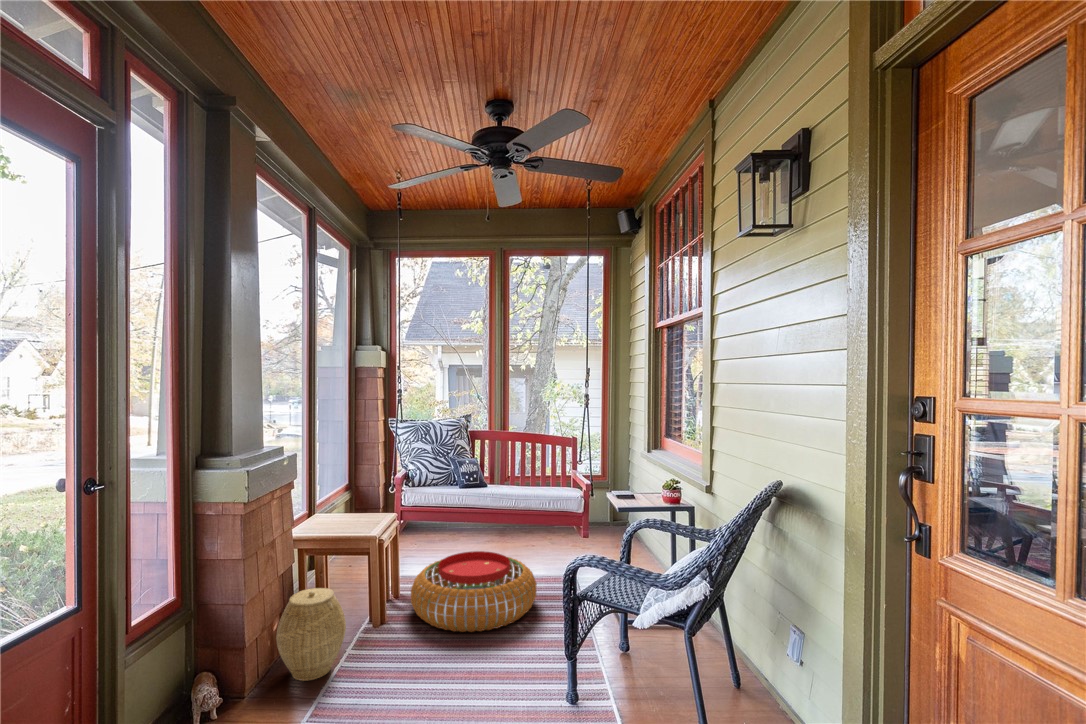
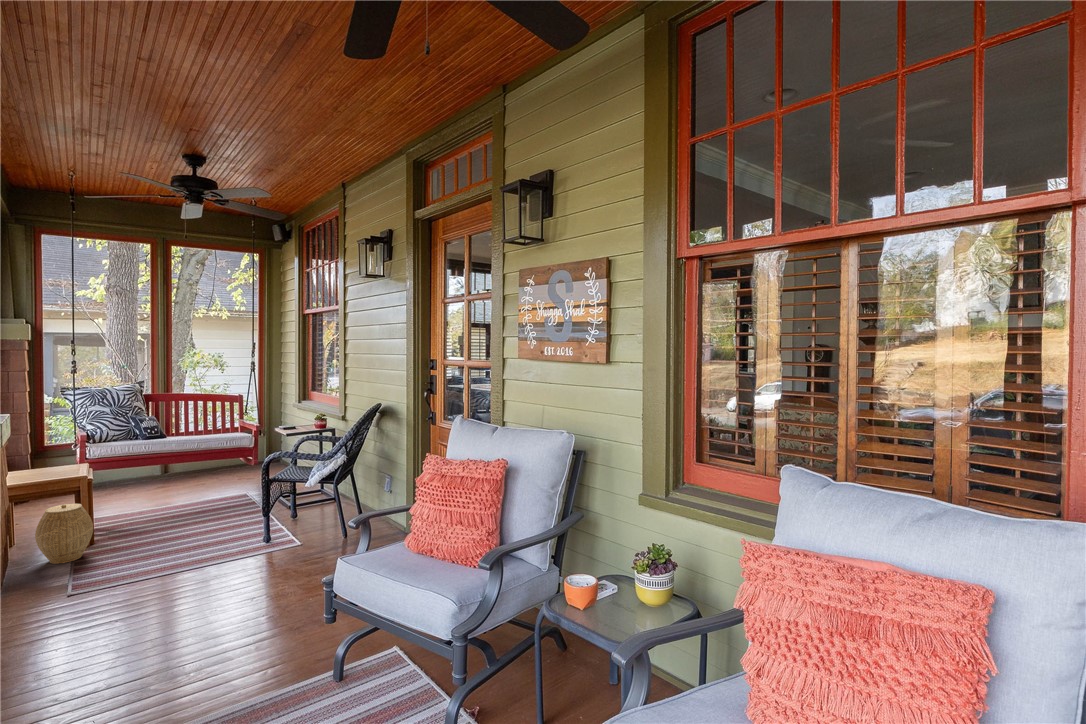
pouf: present [411,551,537,632] -> none [122,478,227,527]

